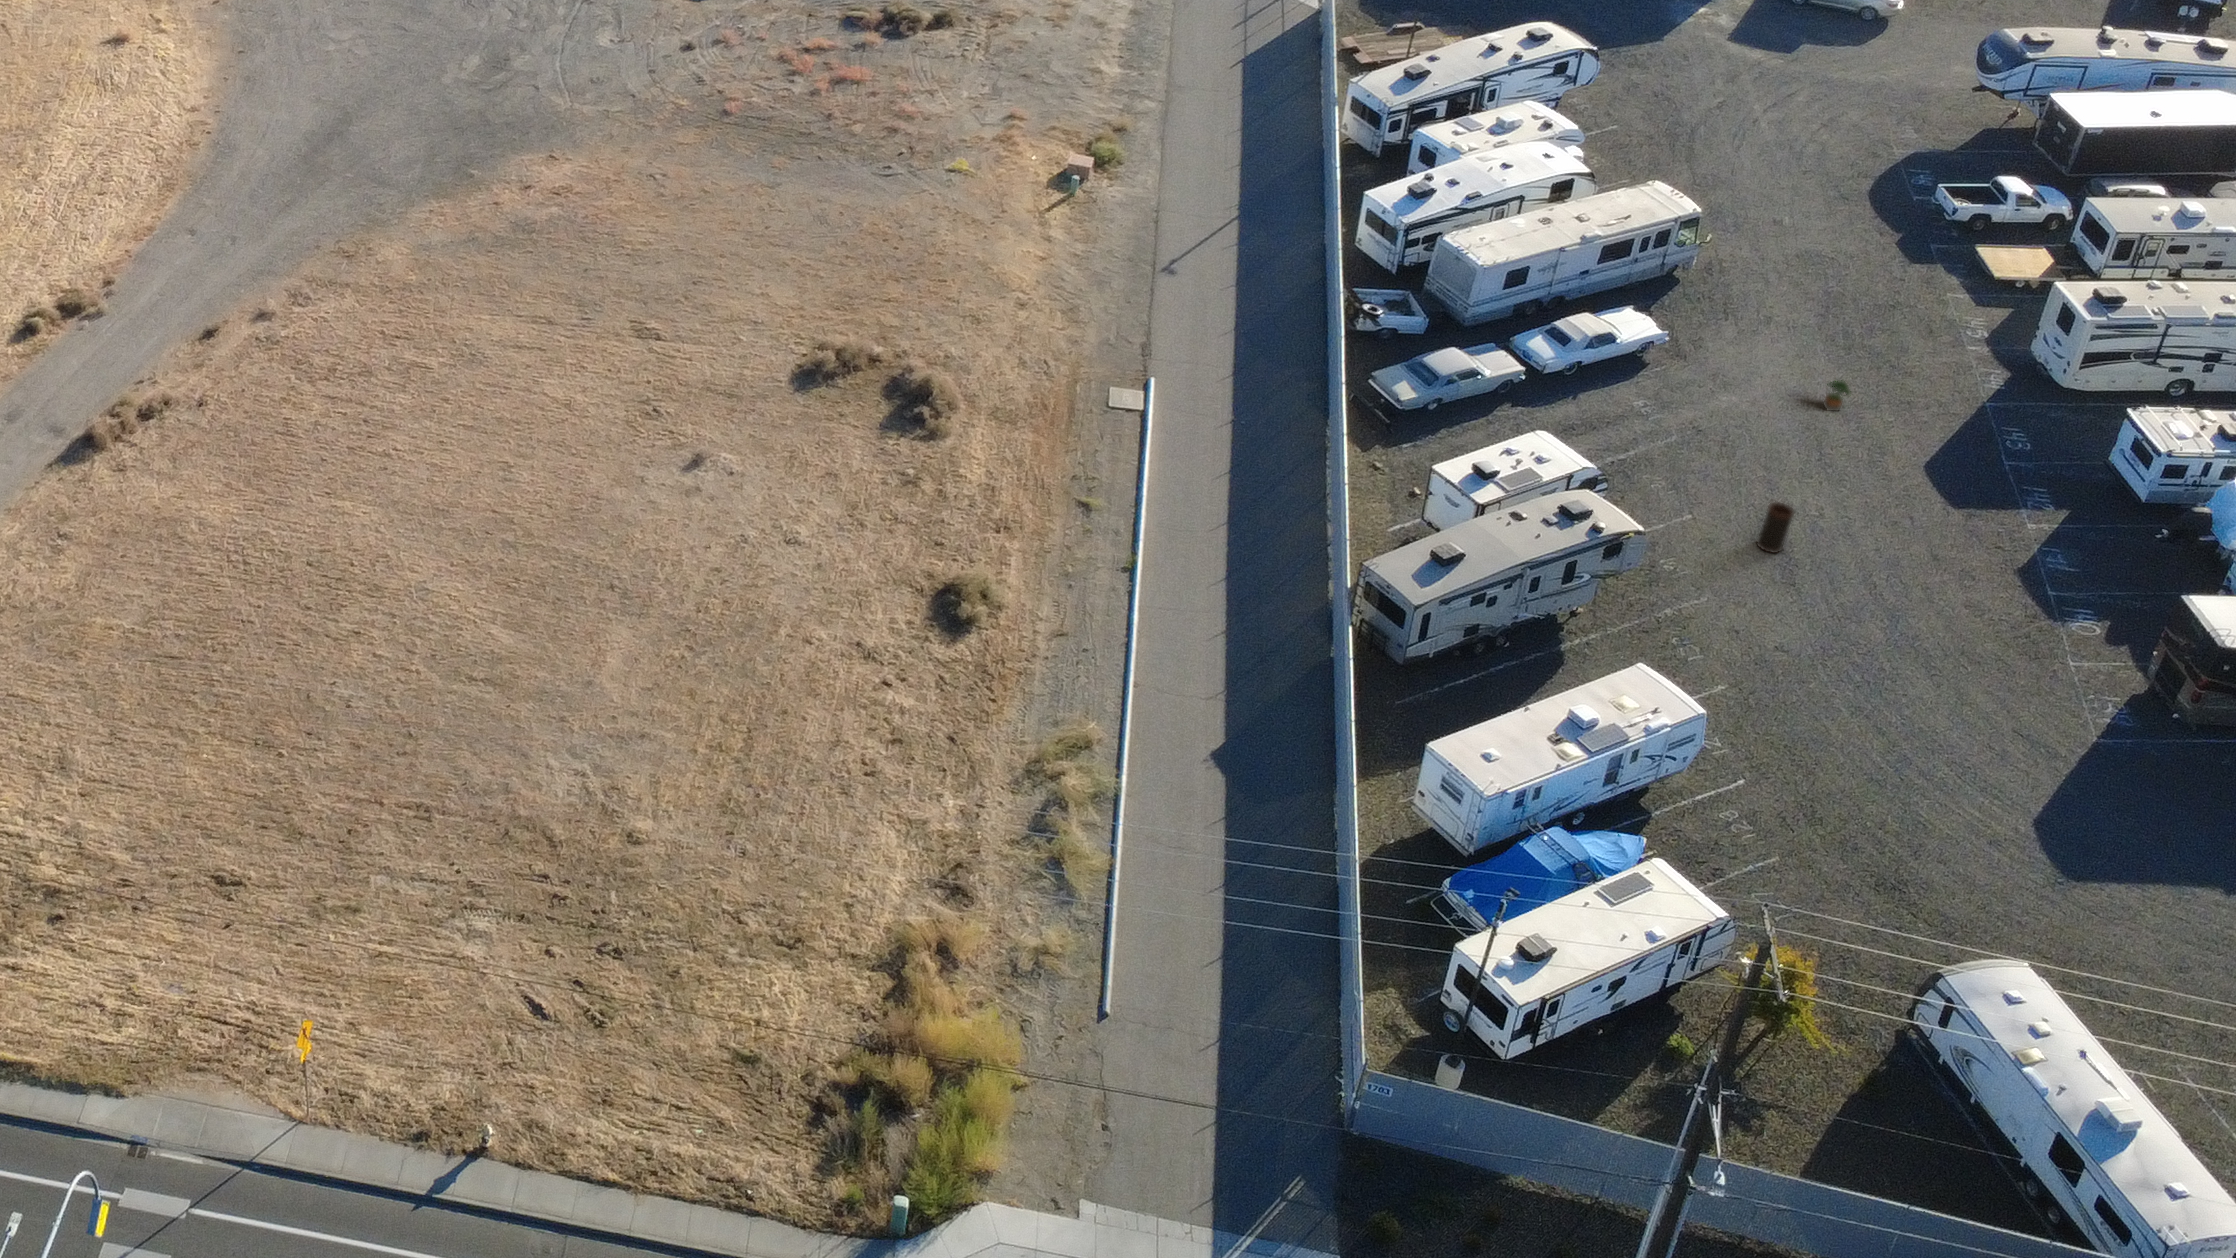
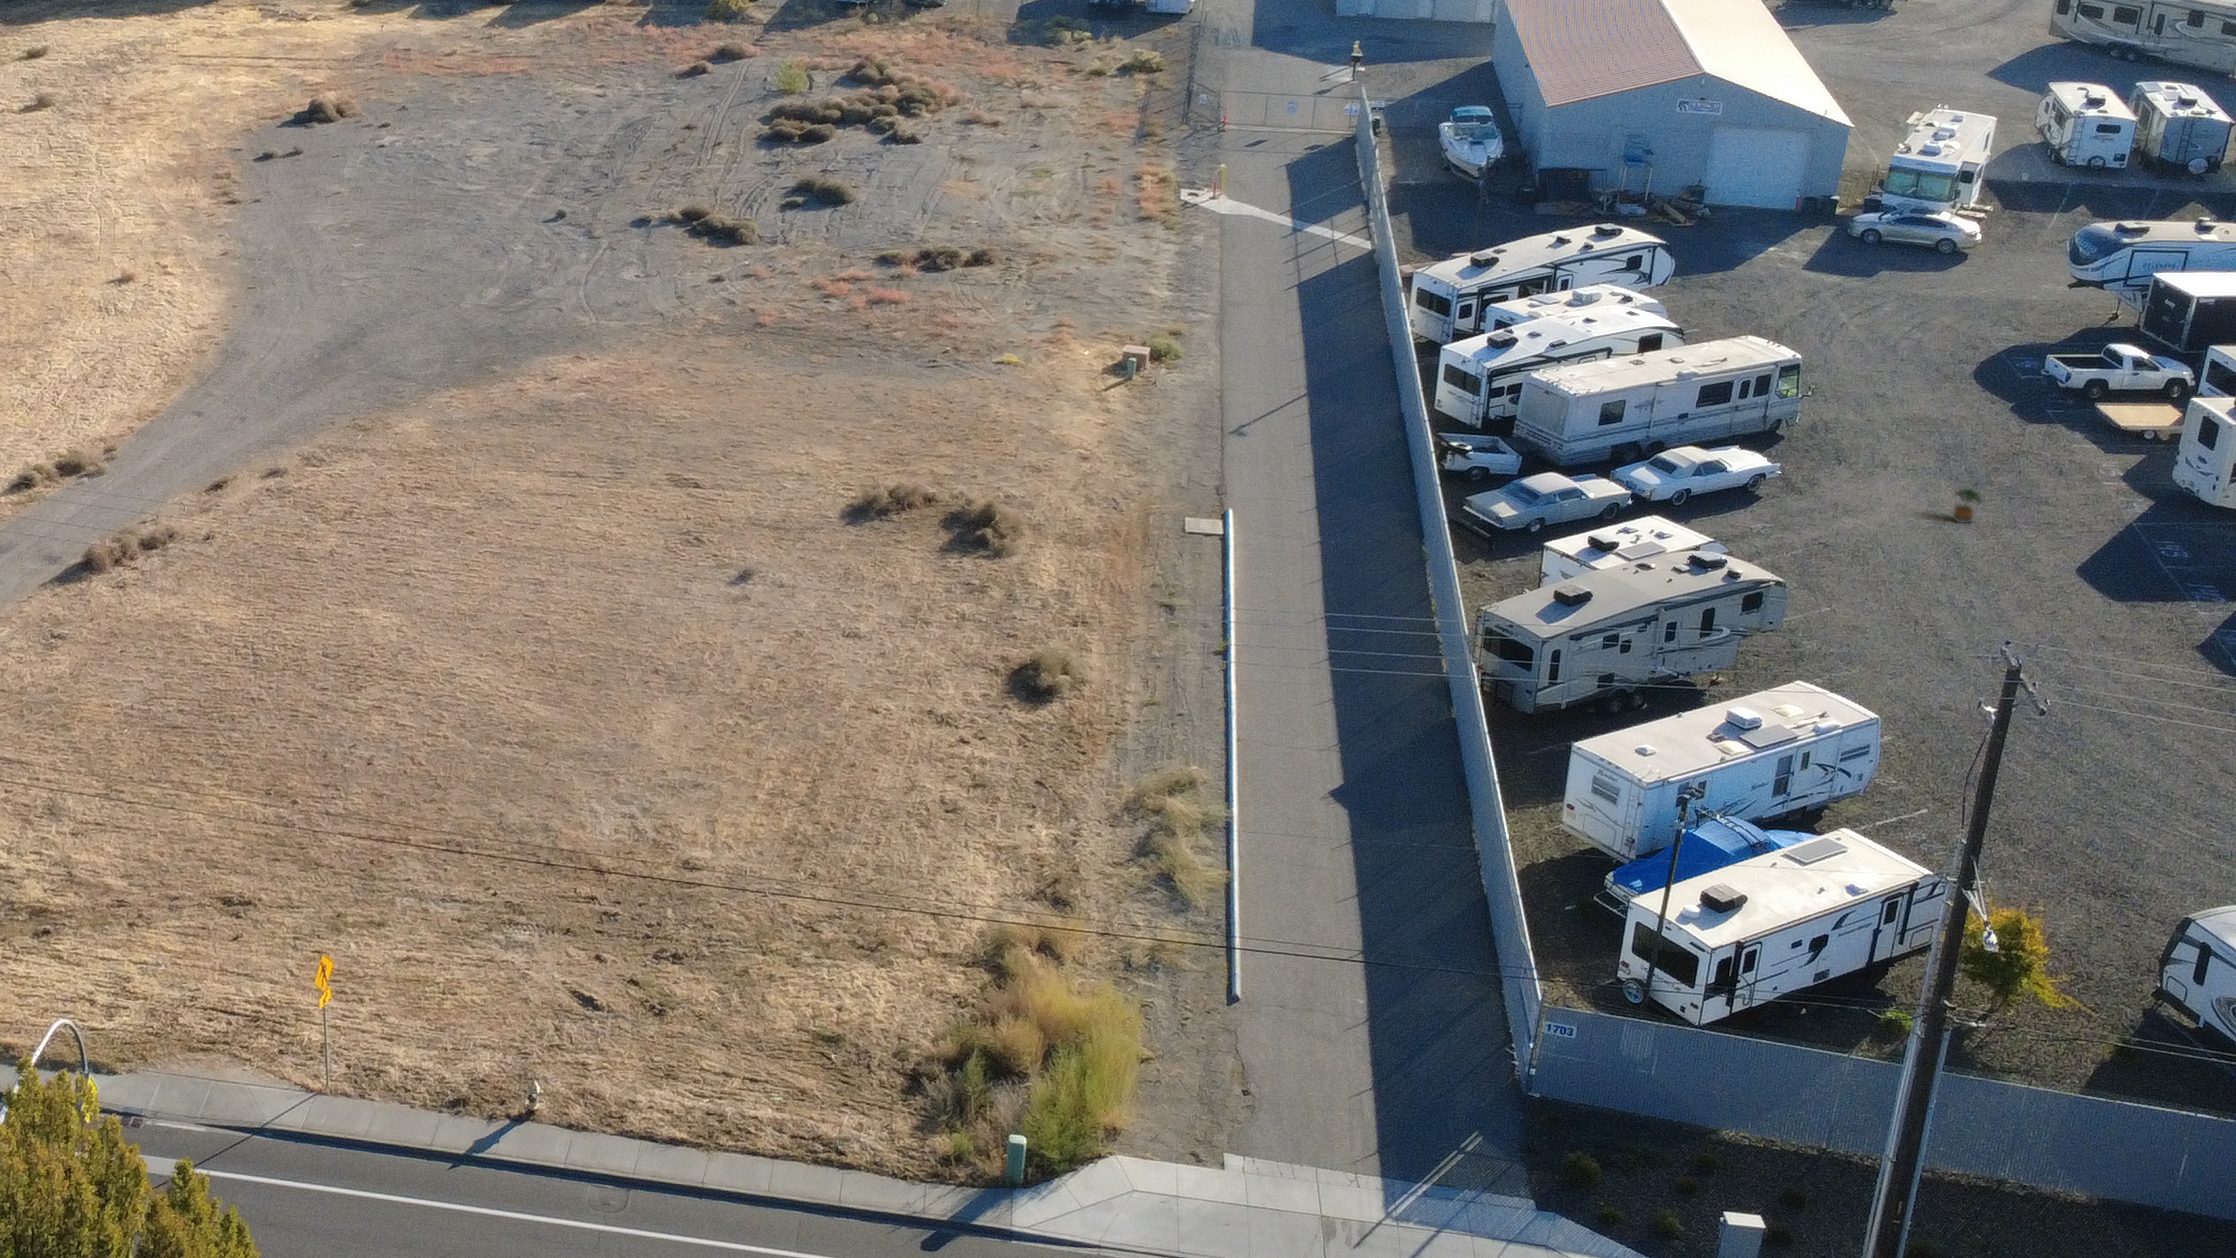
trash can: present [1757,503,1794,553] -> none [1903,571,1942,627]

